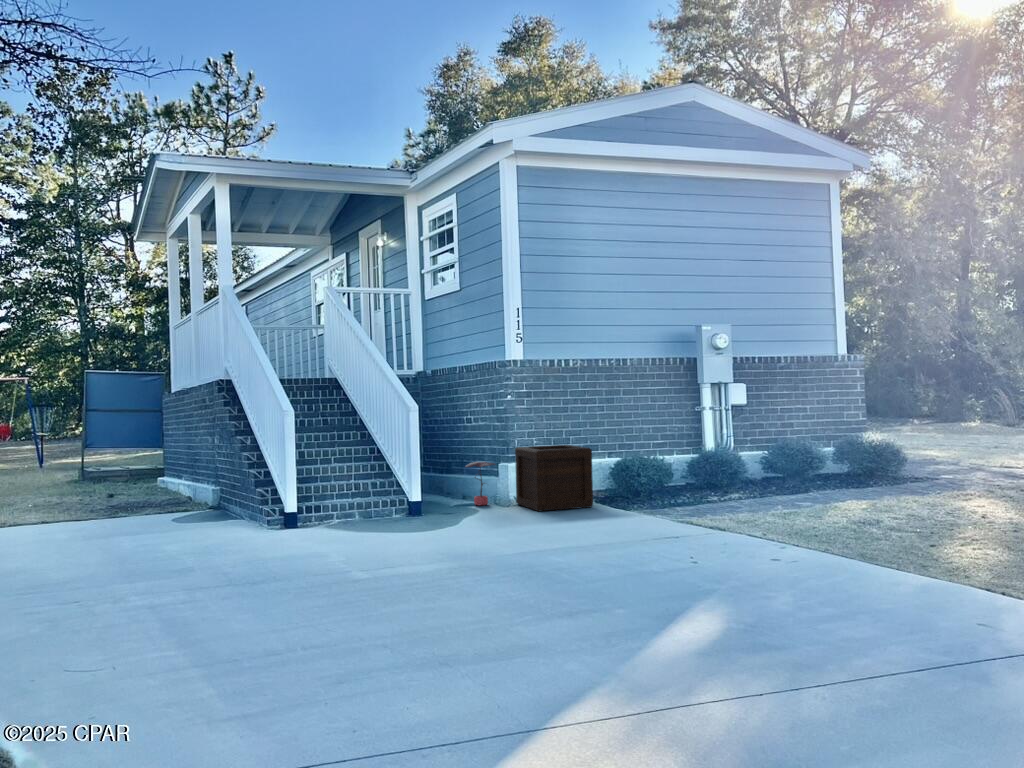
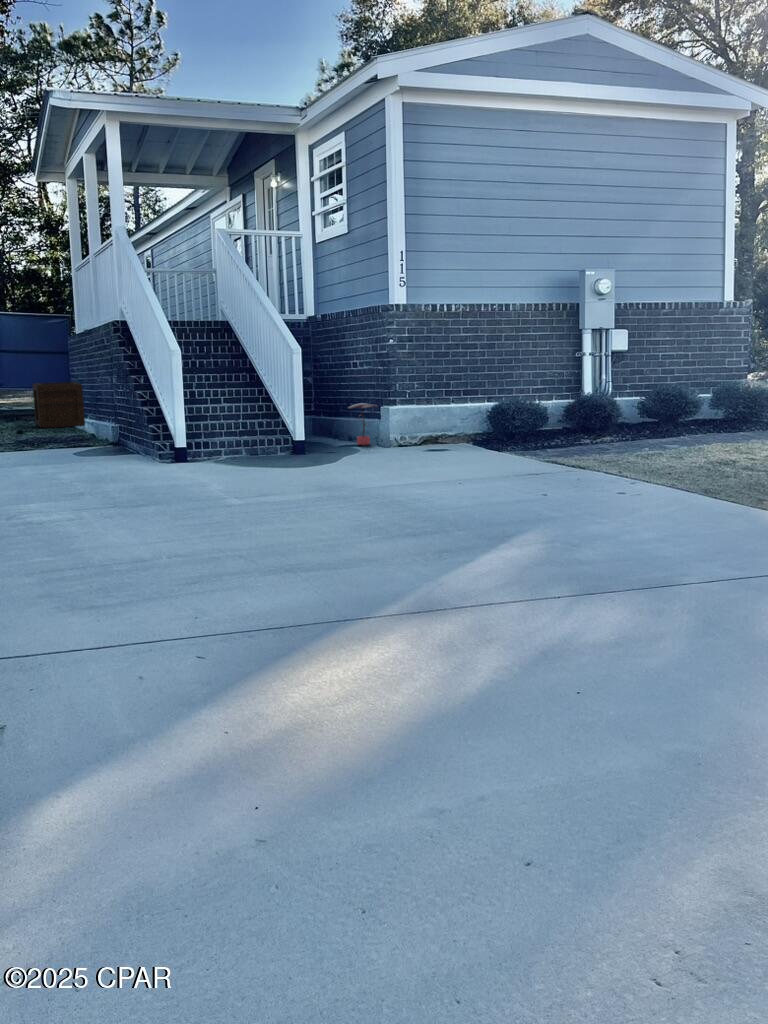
wooden crate: present [515,445,593,511] -> present [32,382,85,428]

